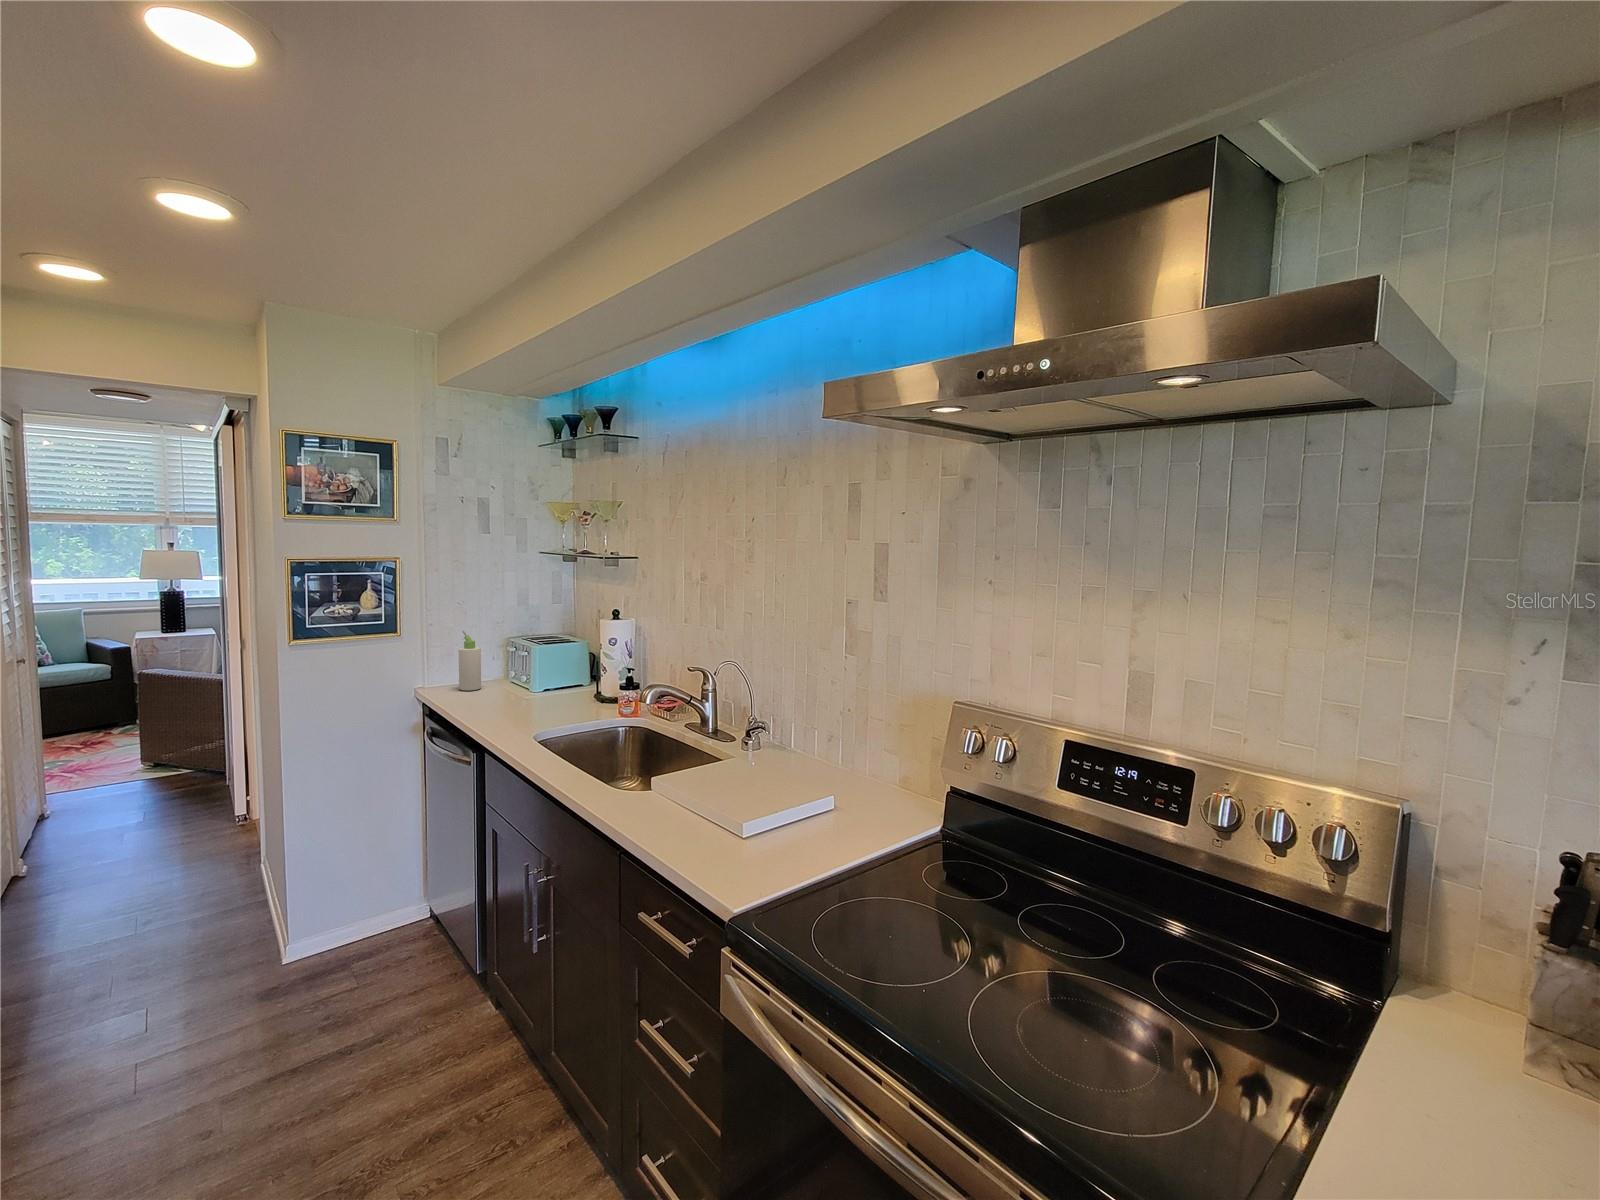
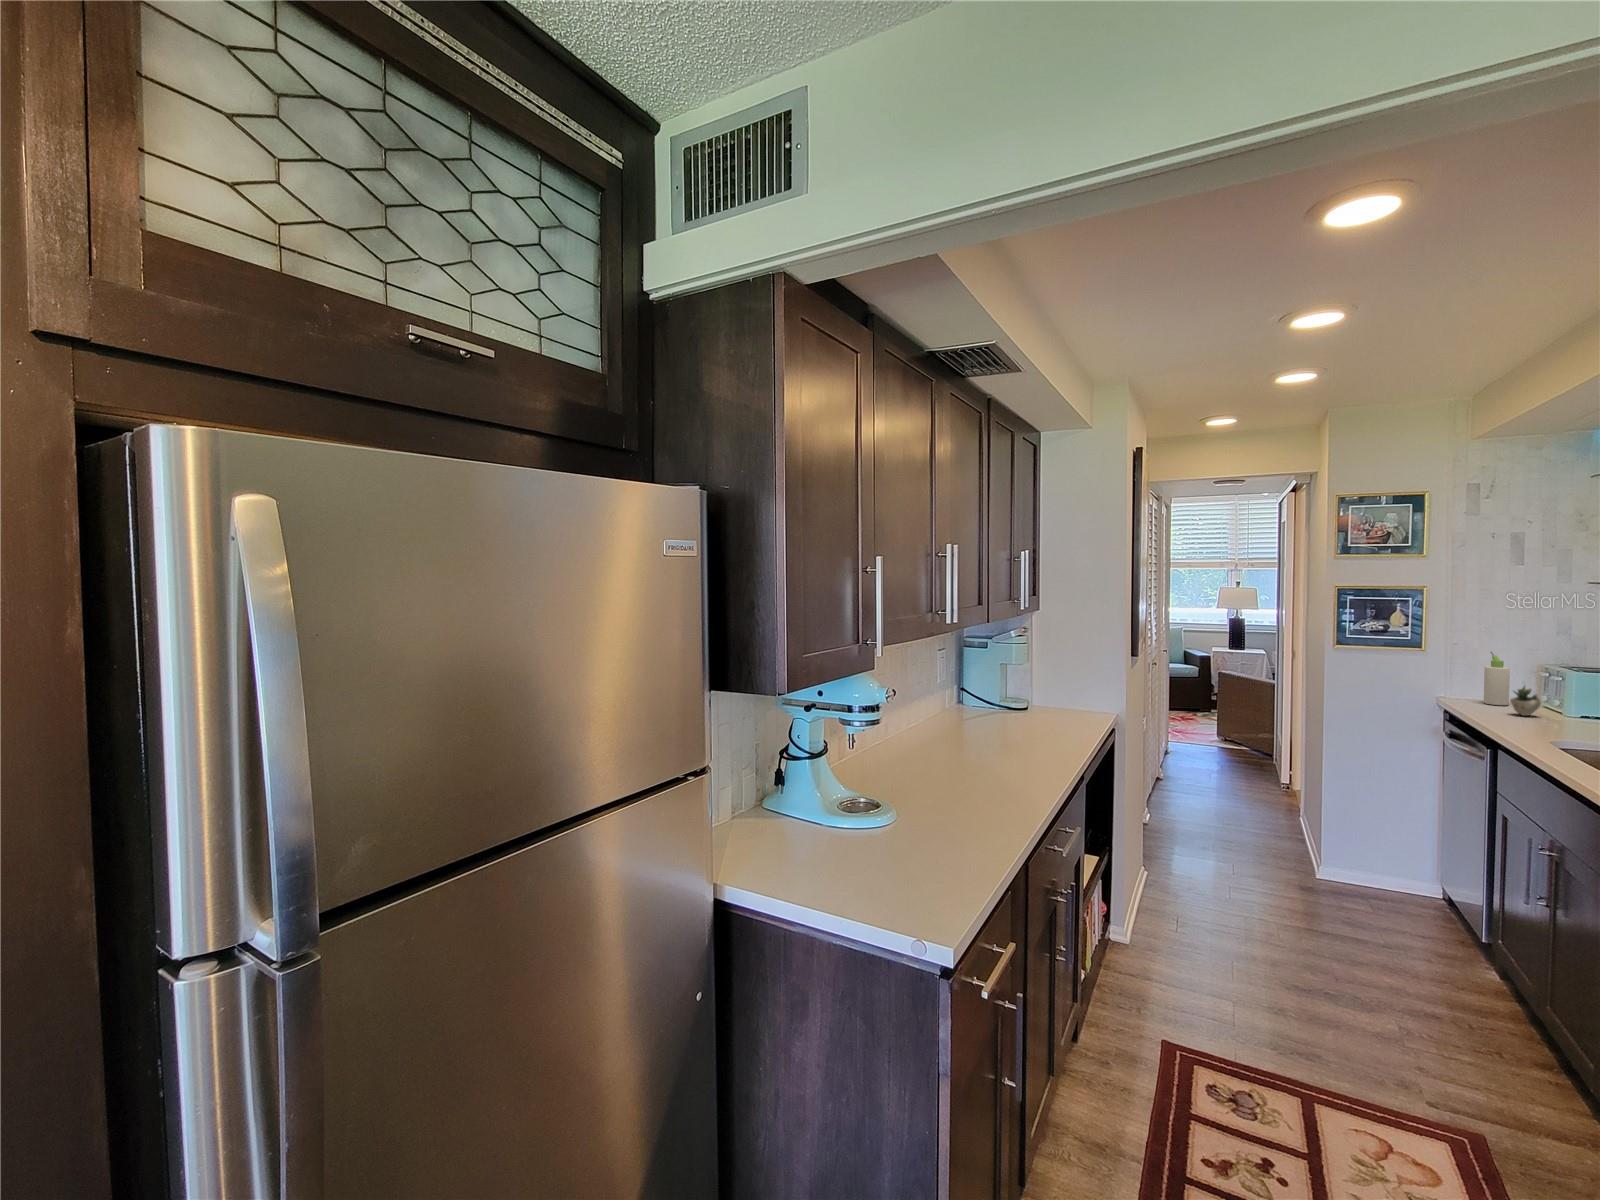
succulent plant: none [486,665,532,701] -> present [1510,686,1541,716]

